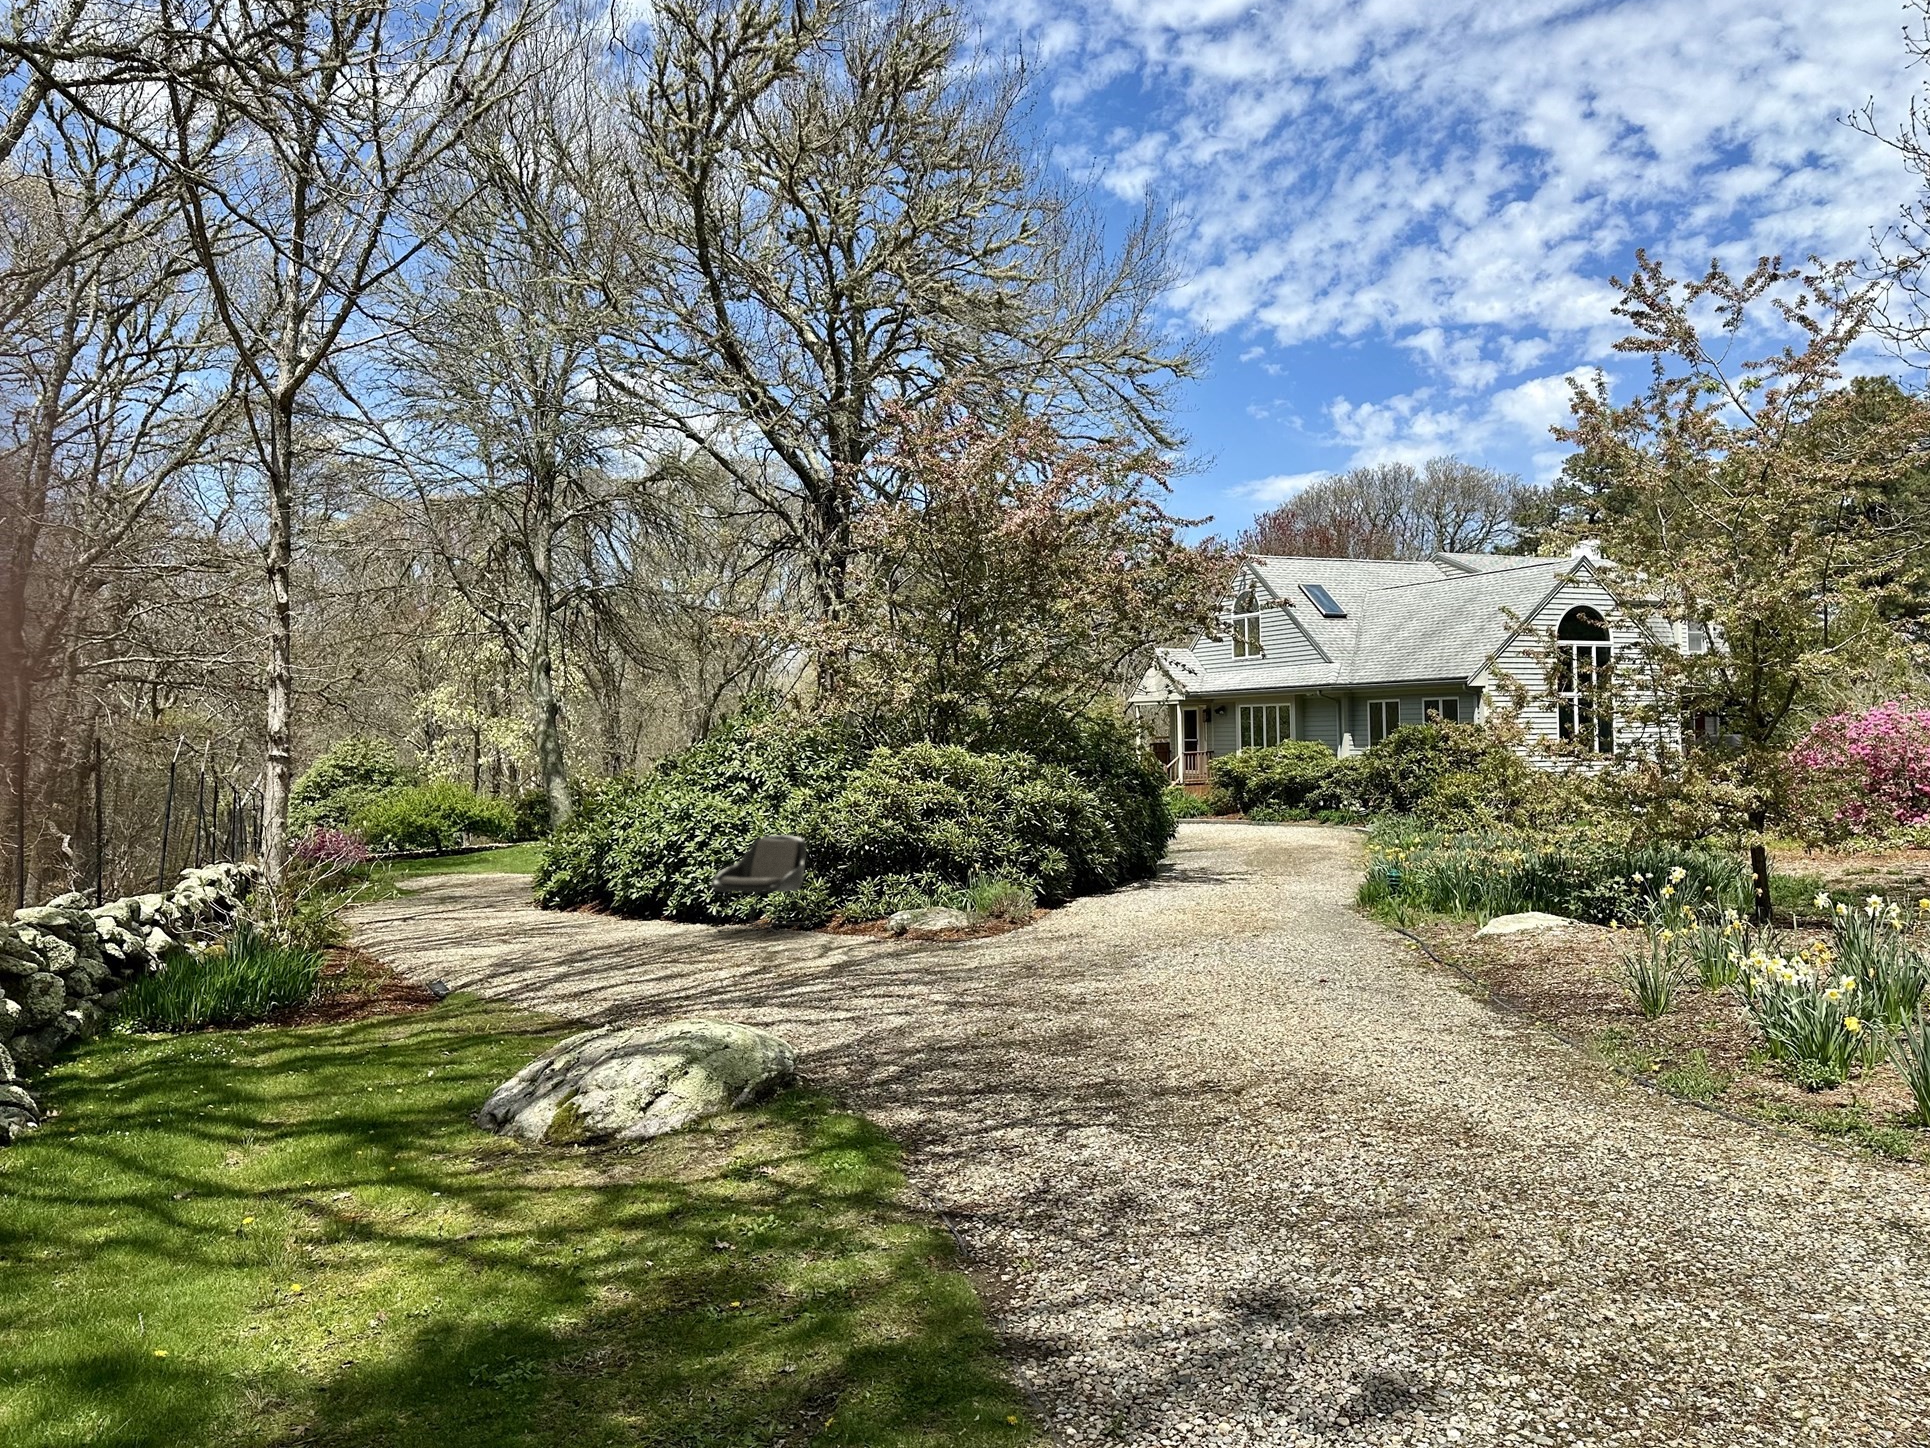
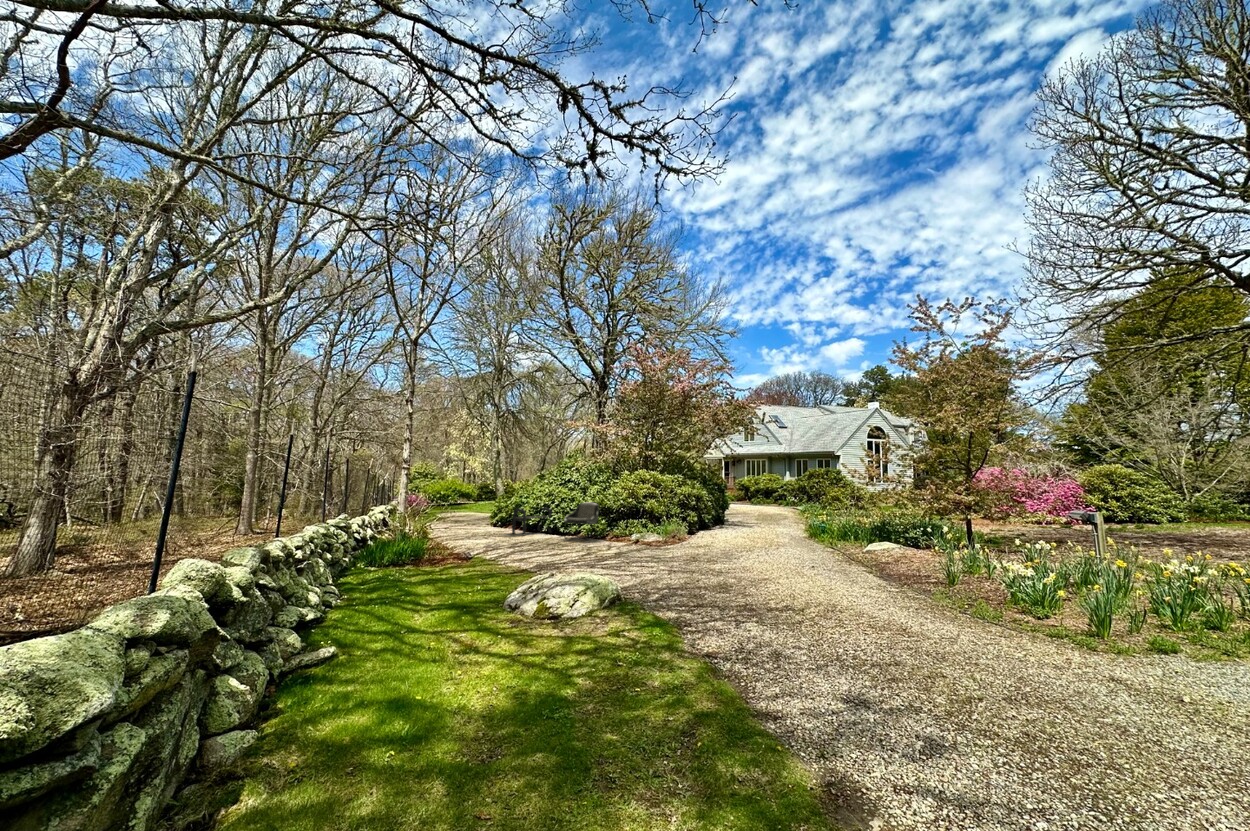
bench: none [579,851,687,927] -> present [512,507,552,536]

